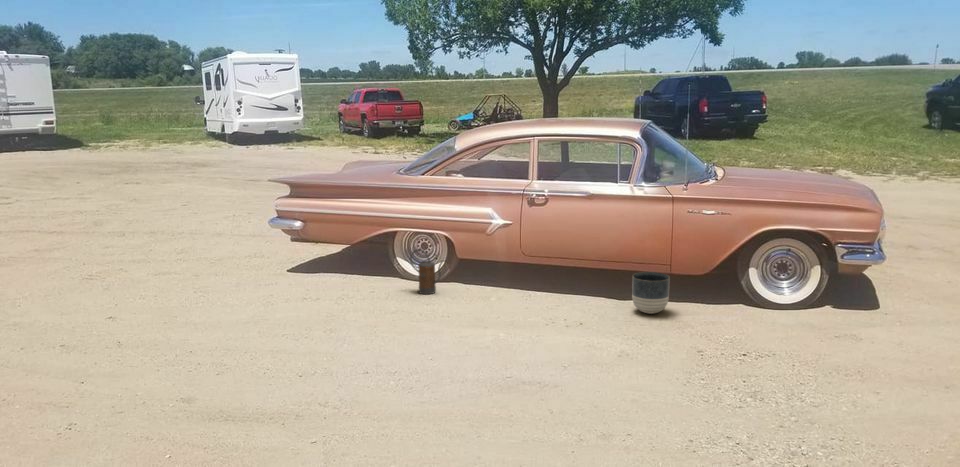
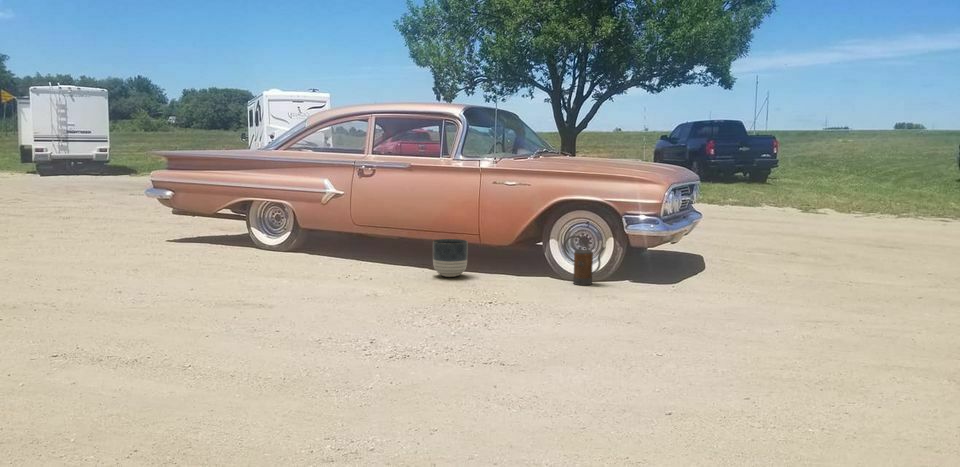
watering can: present [410,250,443,294] -> present [563,236,605,285]

